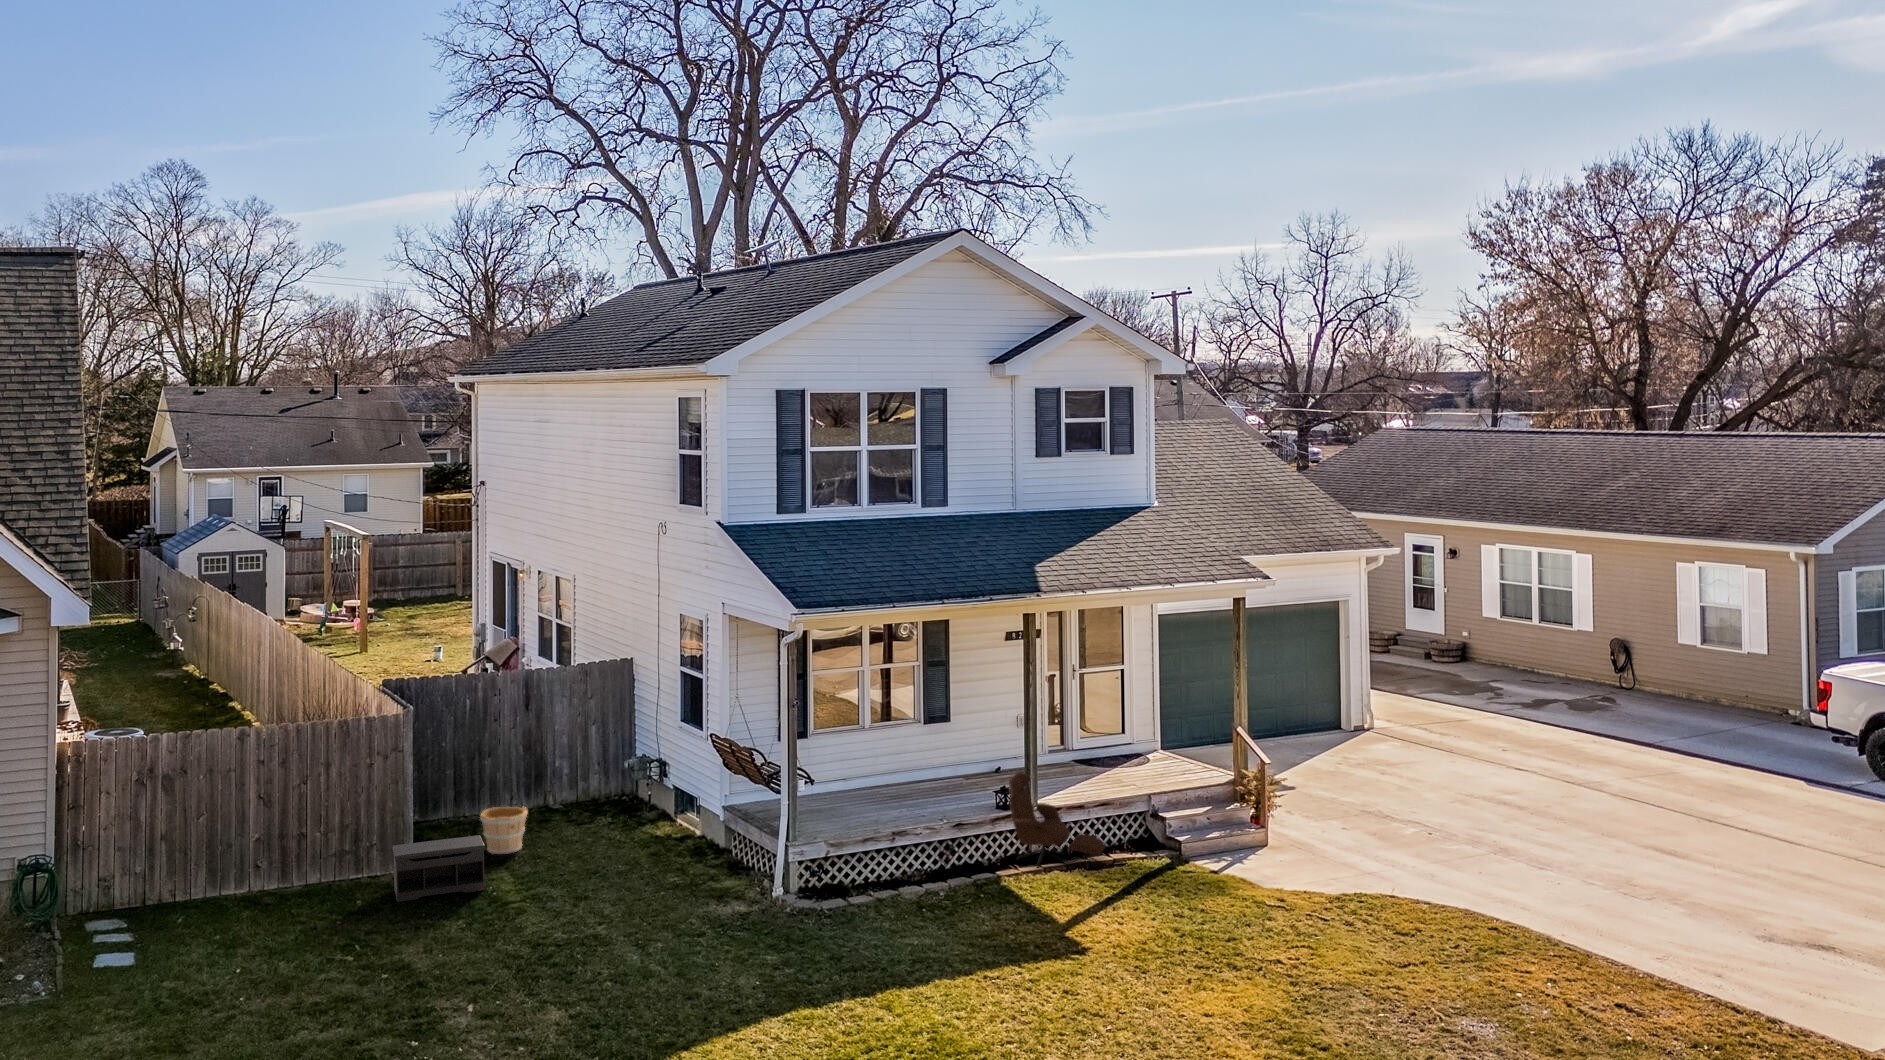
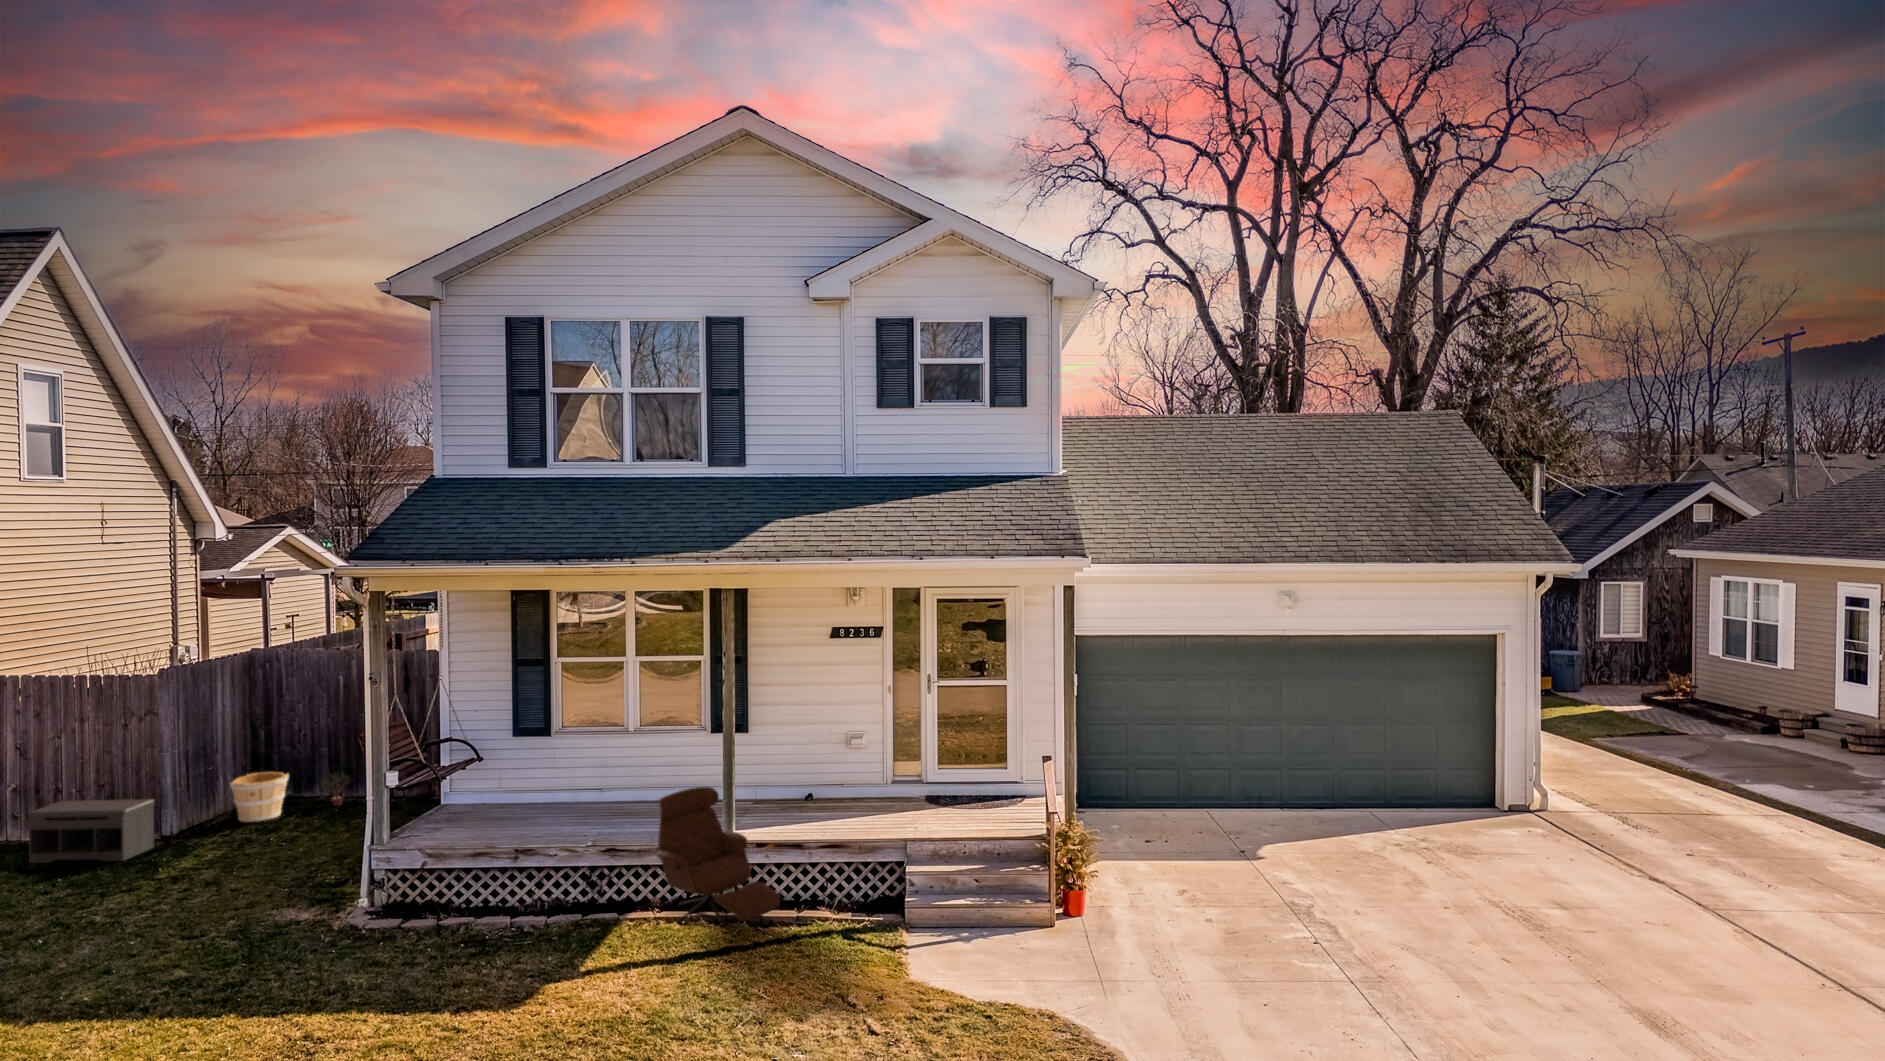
potted plant: none [533,800,567,834] -> present [319,771,351,806]

